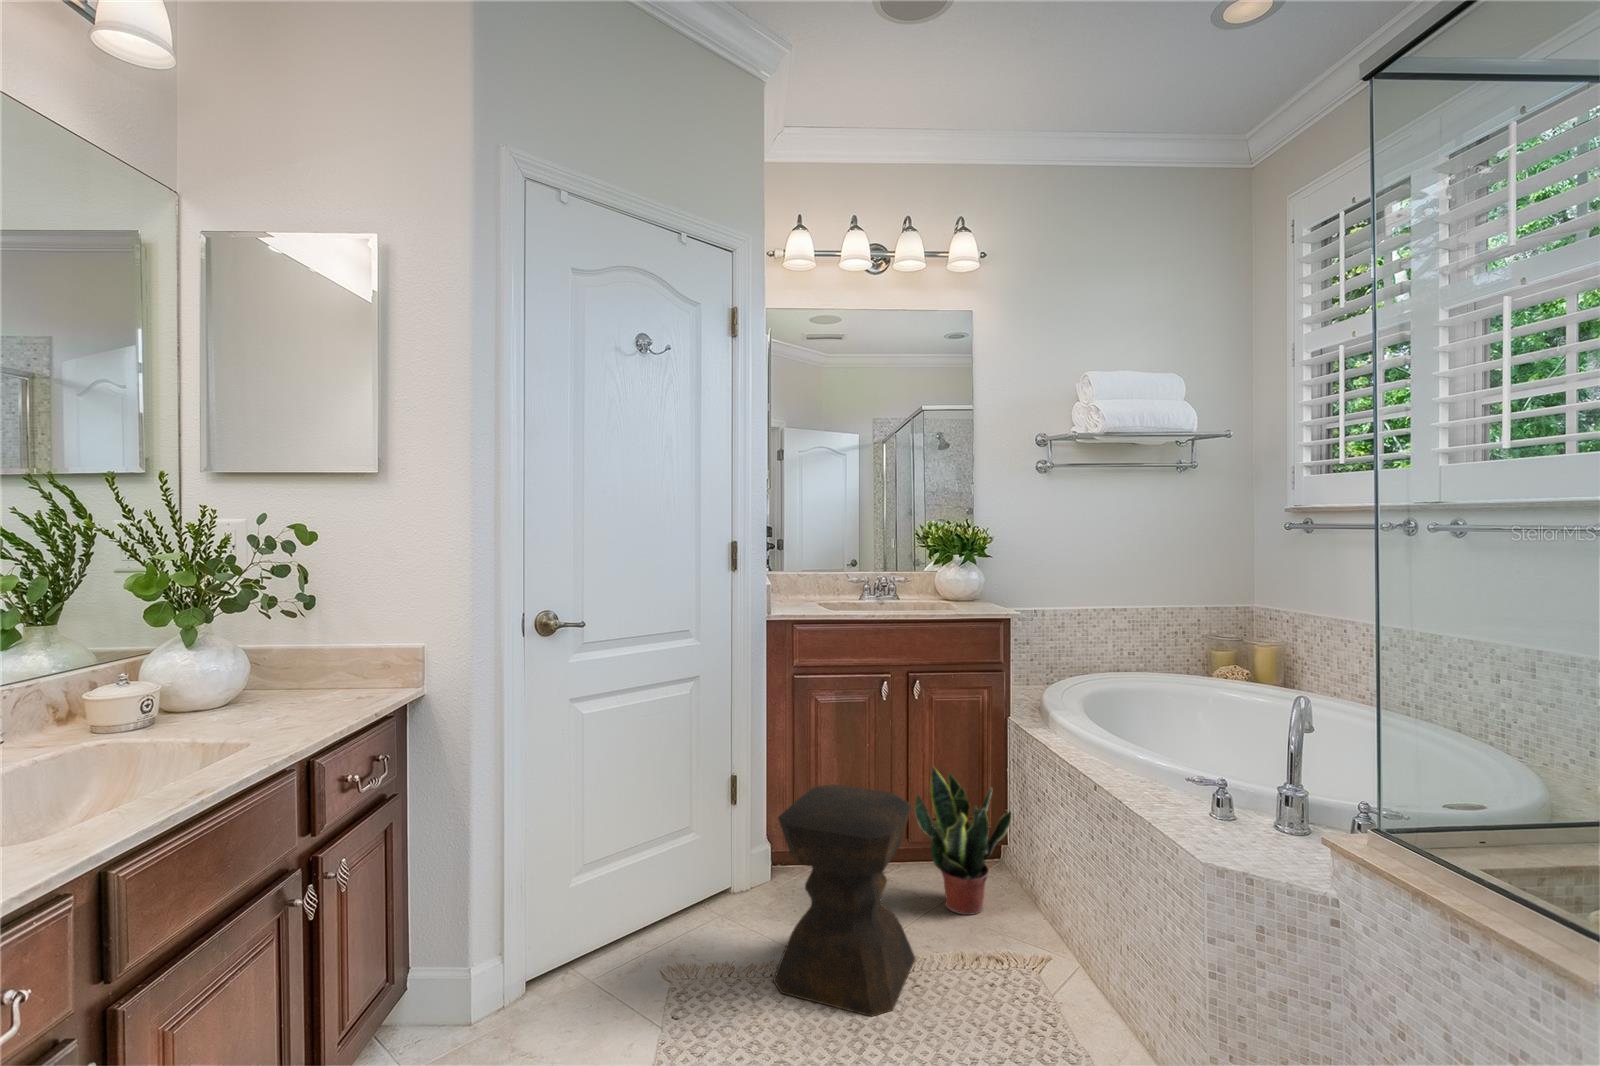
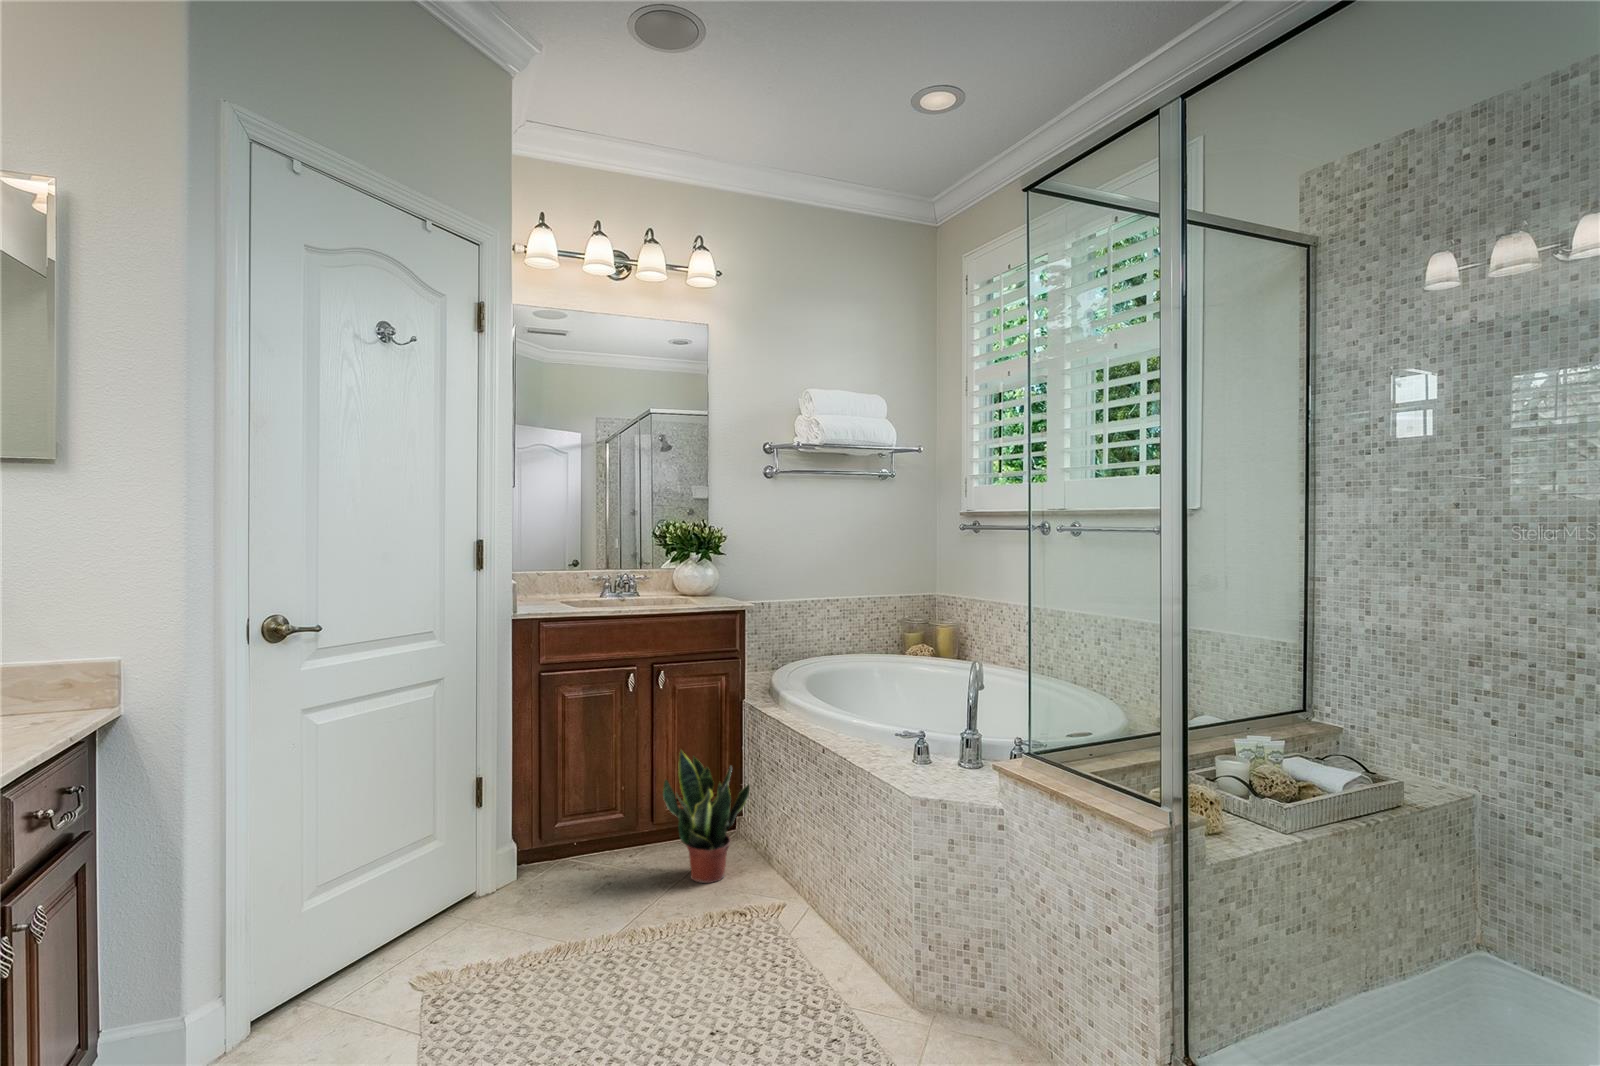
stool: present [773,784,915,1016] -> none [533,775,669,981]

